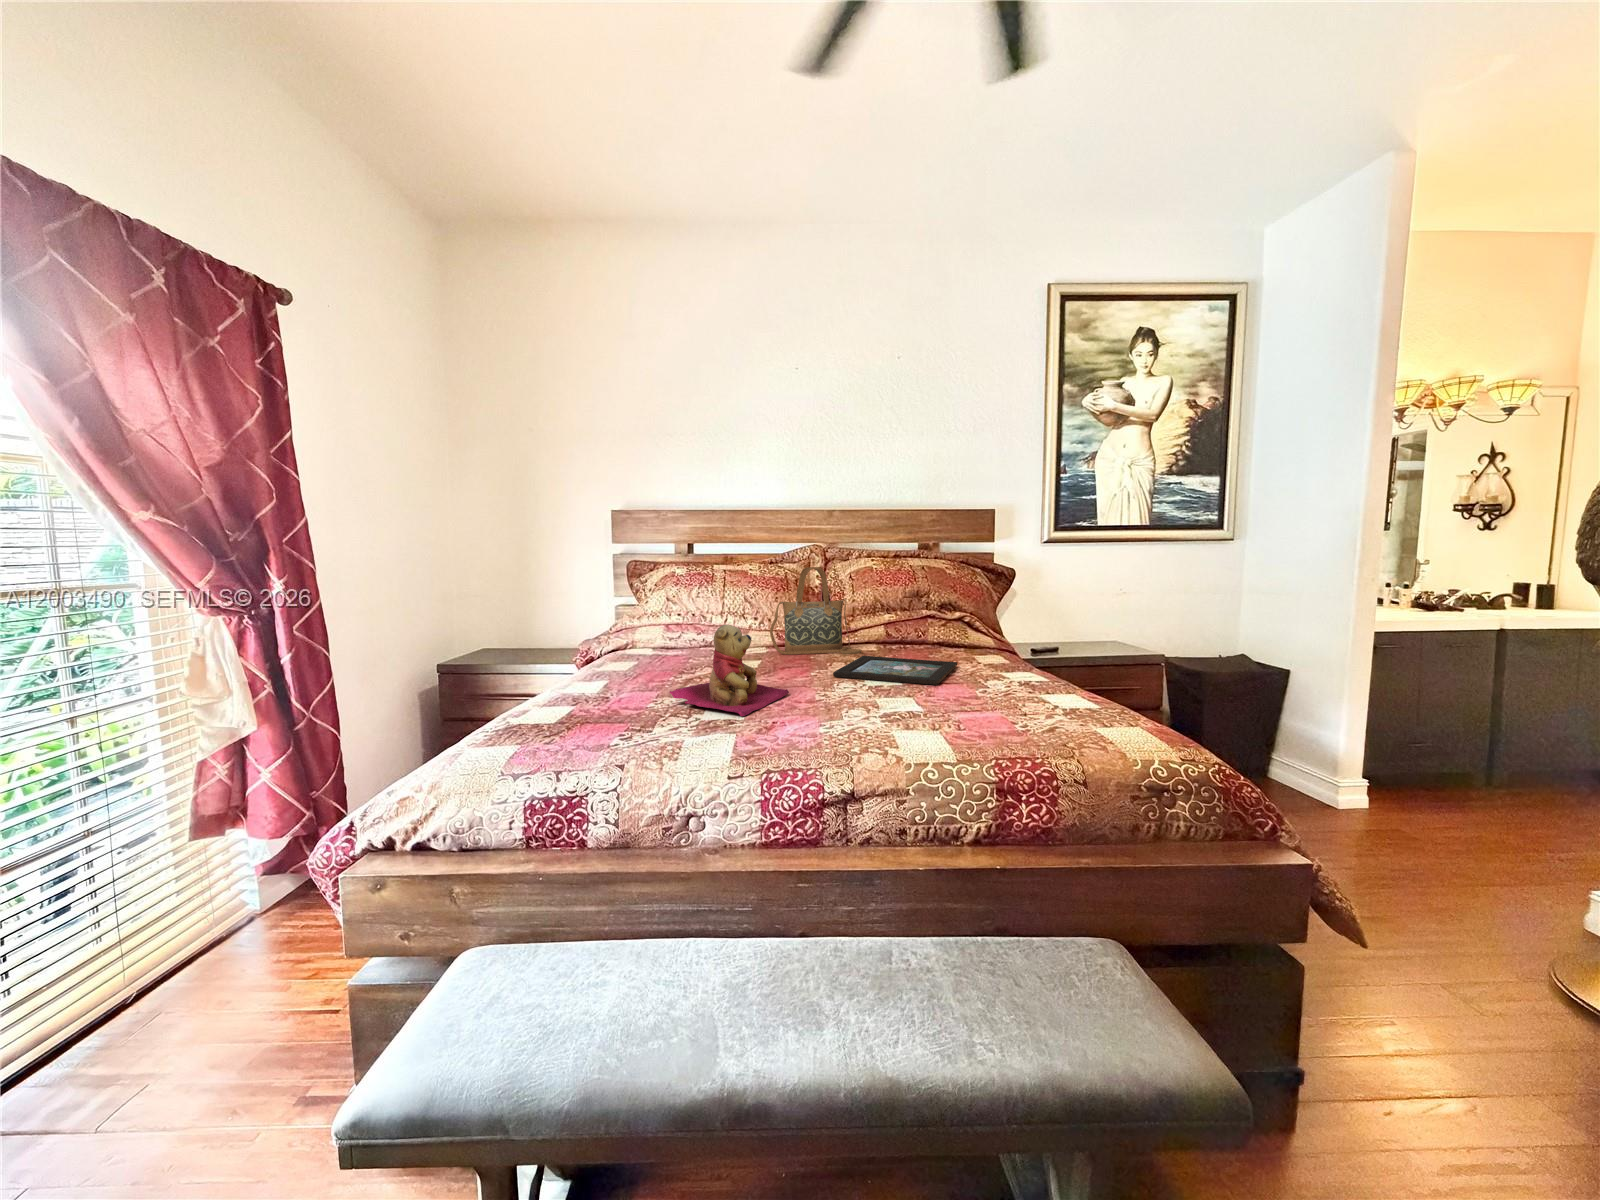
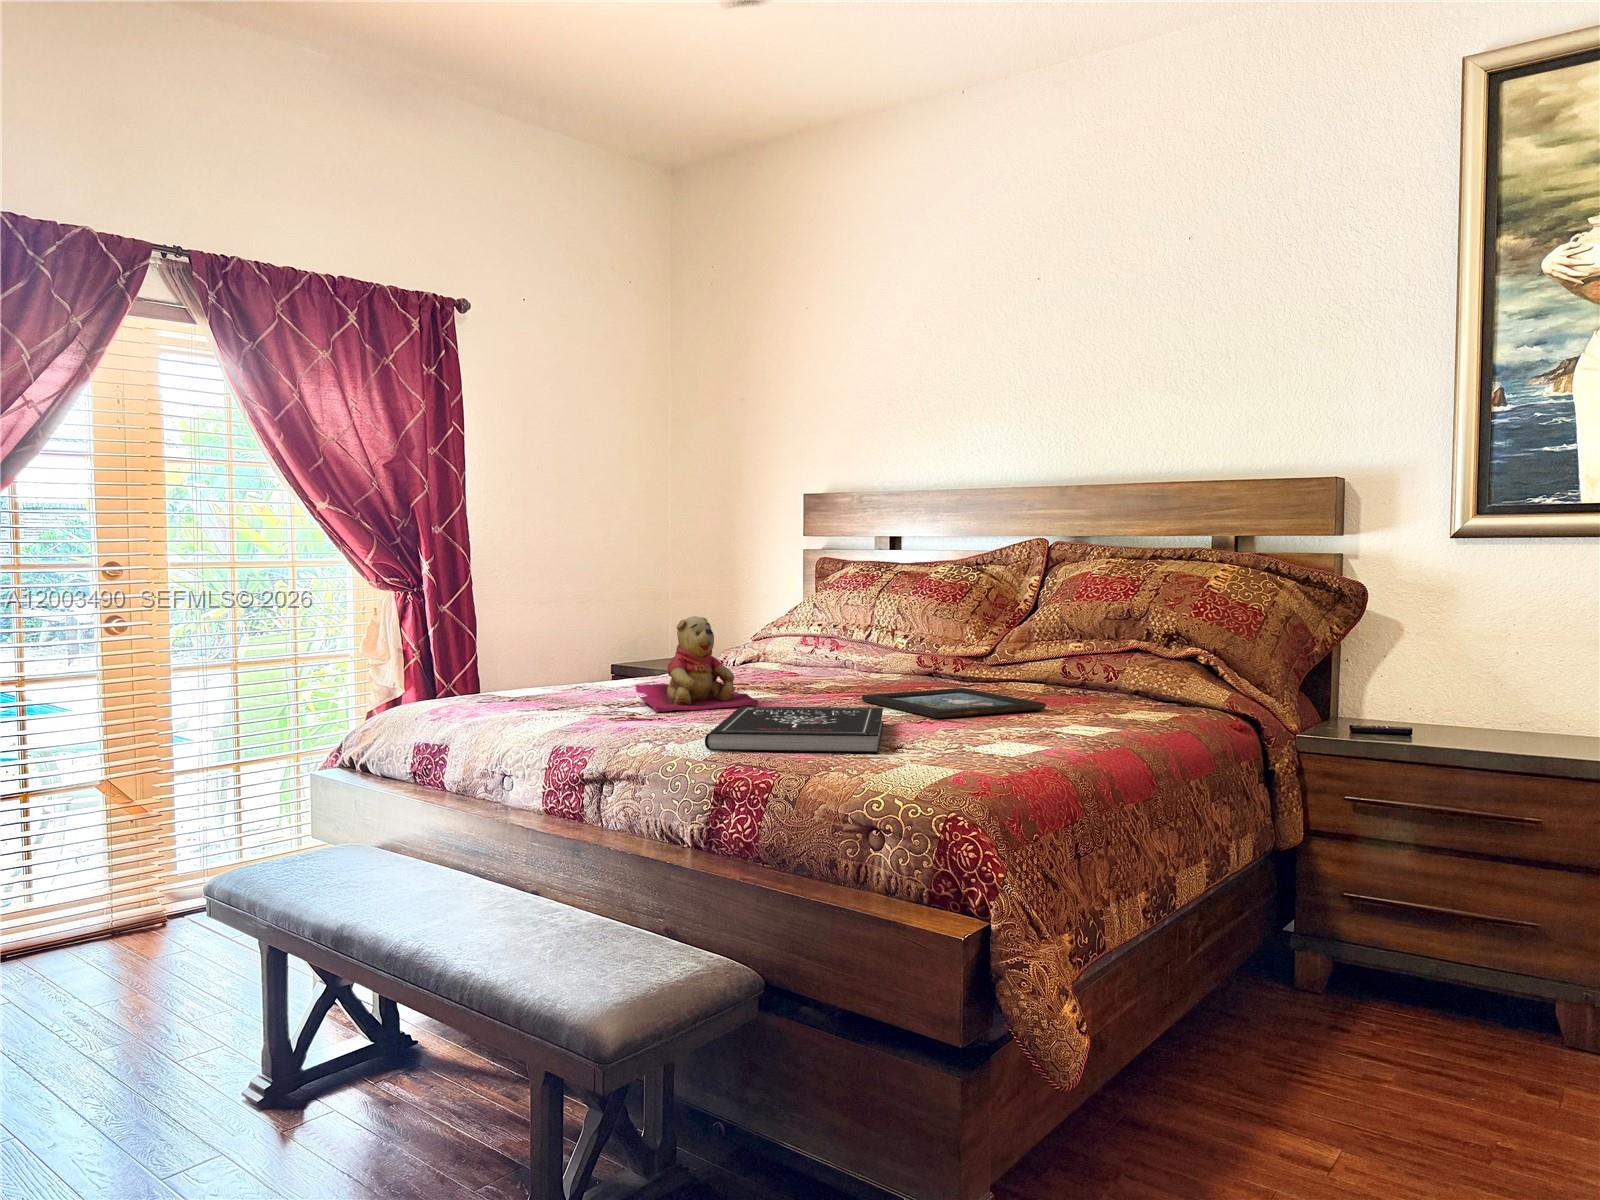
handbag: present [770,567,862,655] -> none [890,566,999,689]
book: none [839,685,1040,752] -> present [705,706,883,753]

